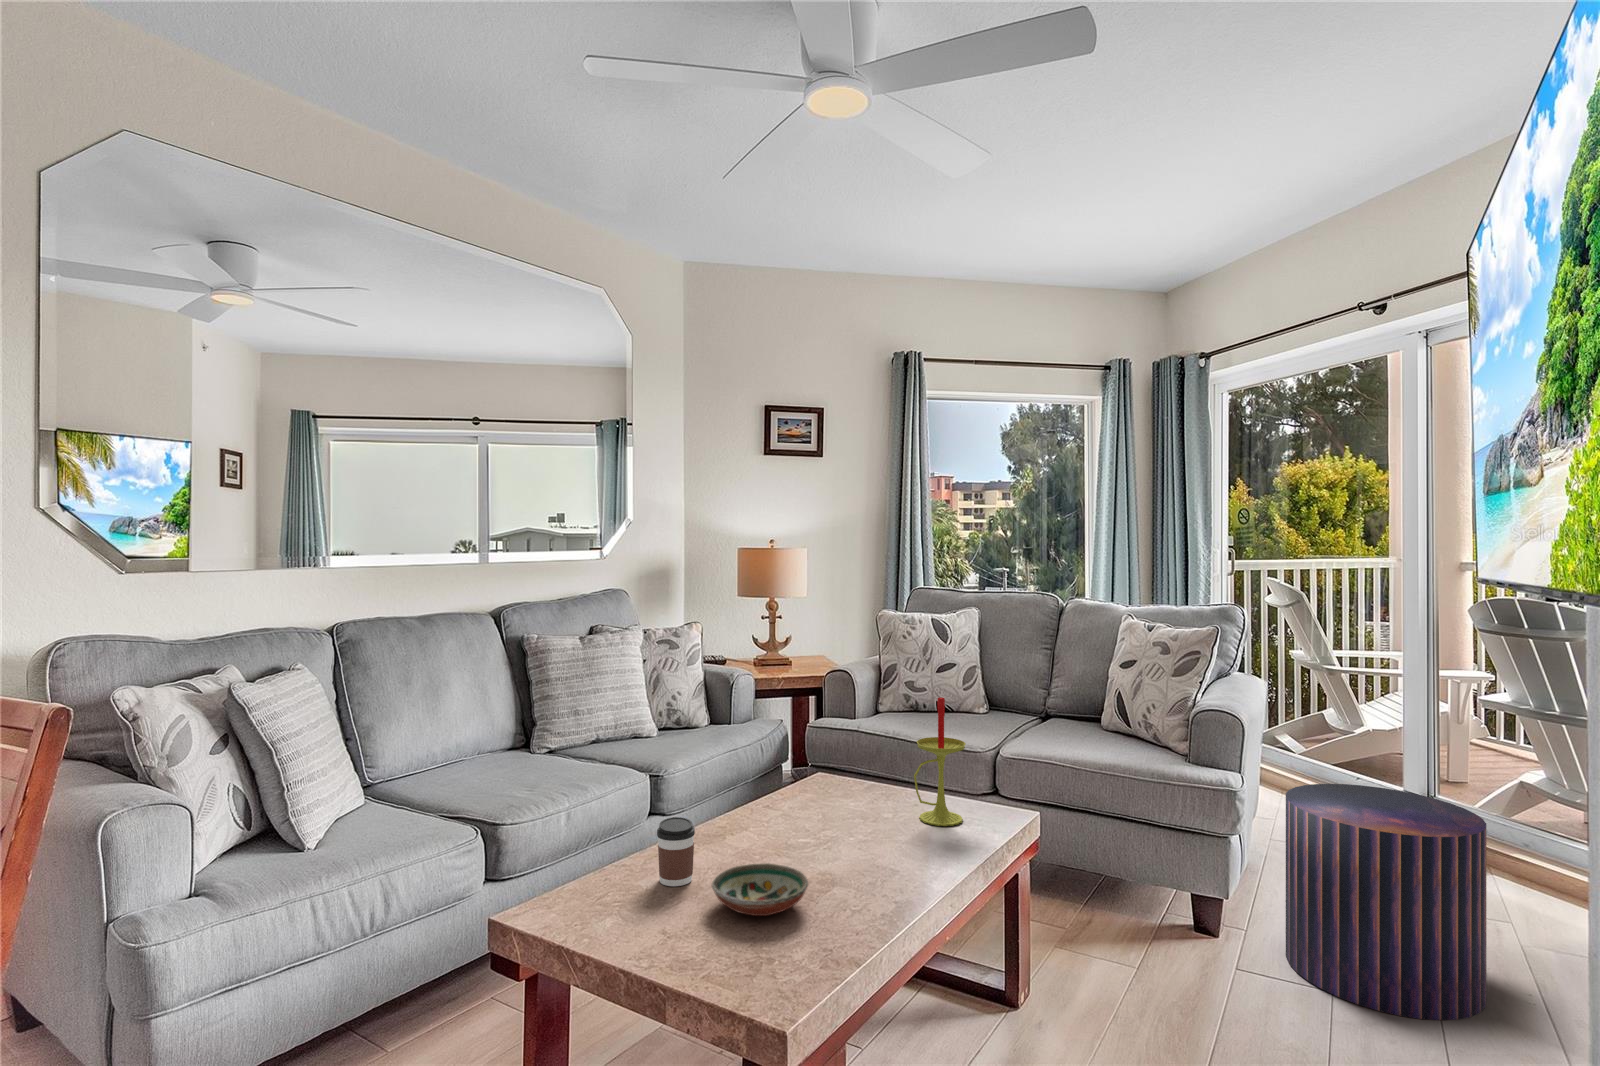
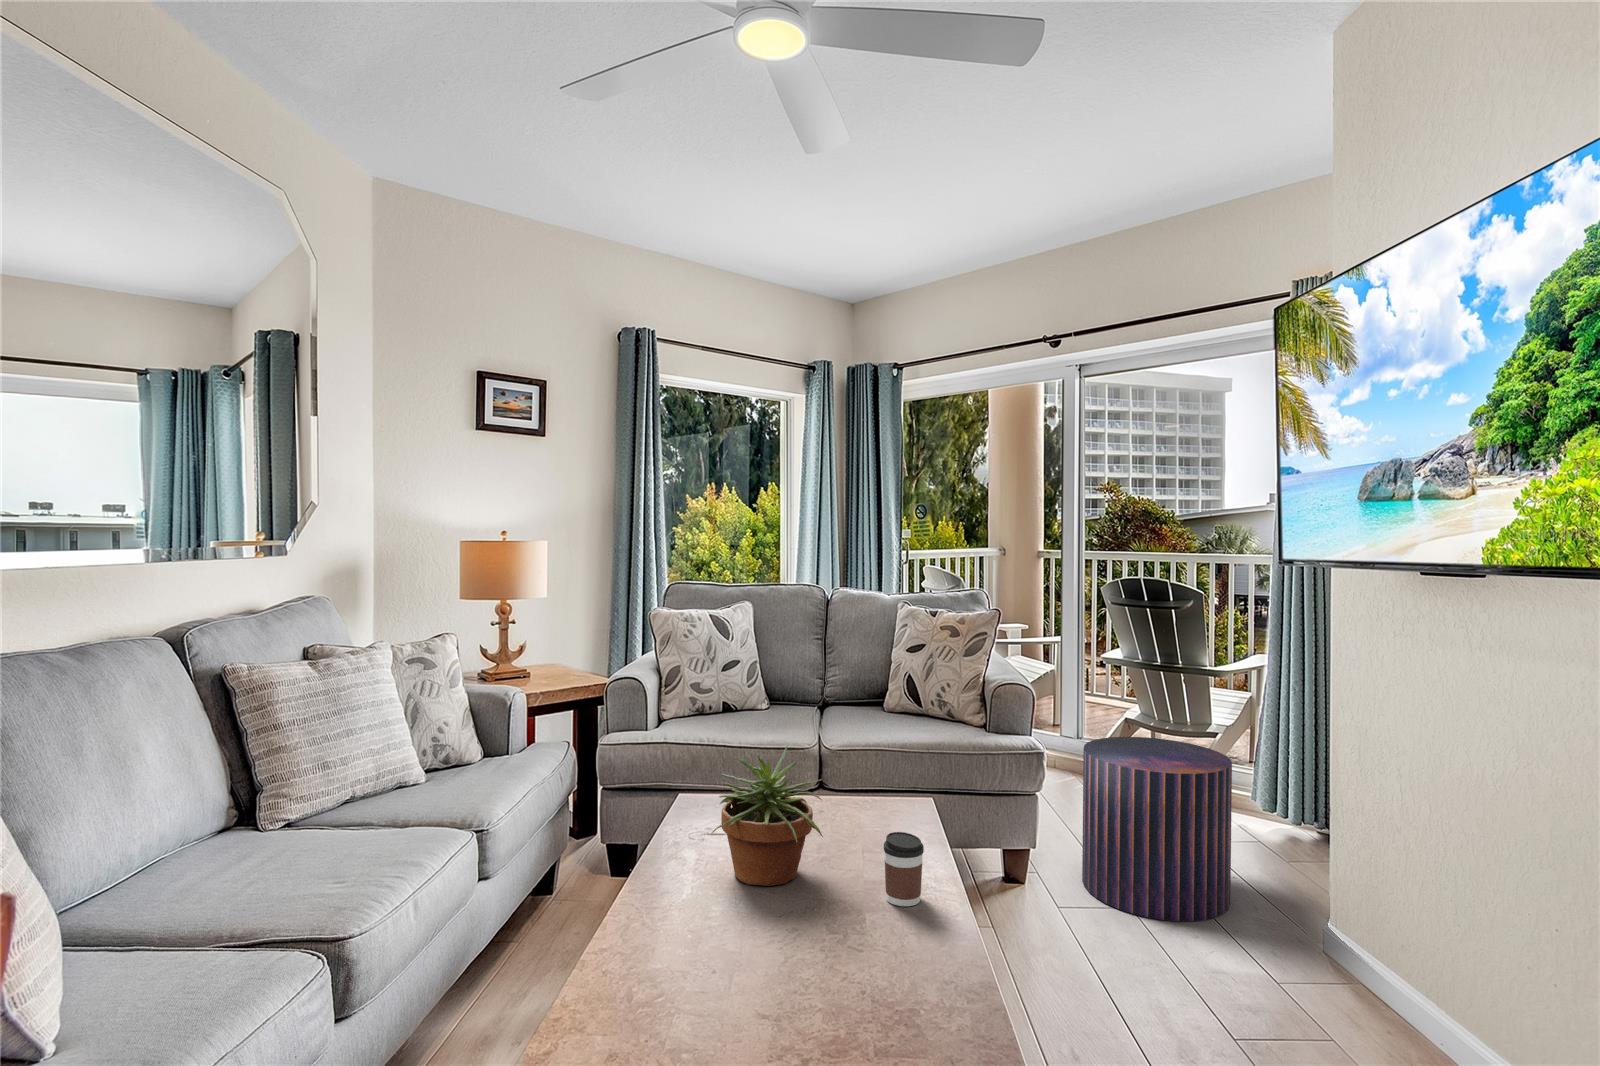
candle: present [914,698,966,826] -> none [850,696,901,835]
potted plant: none [738,727,864,843] -> present [712,746,823,886]
coffee cup: present [657,817,695,886] -> present [884,832,924,906]
decorative bowl: present [712,863,808,916] -> none [785,918,900,988]

